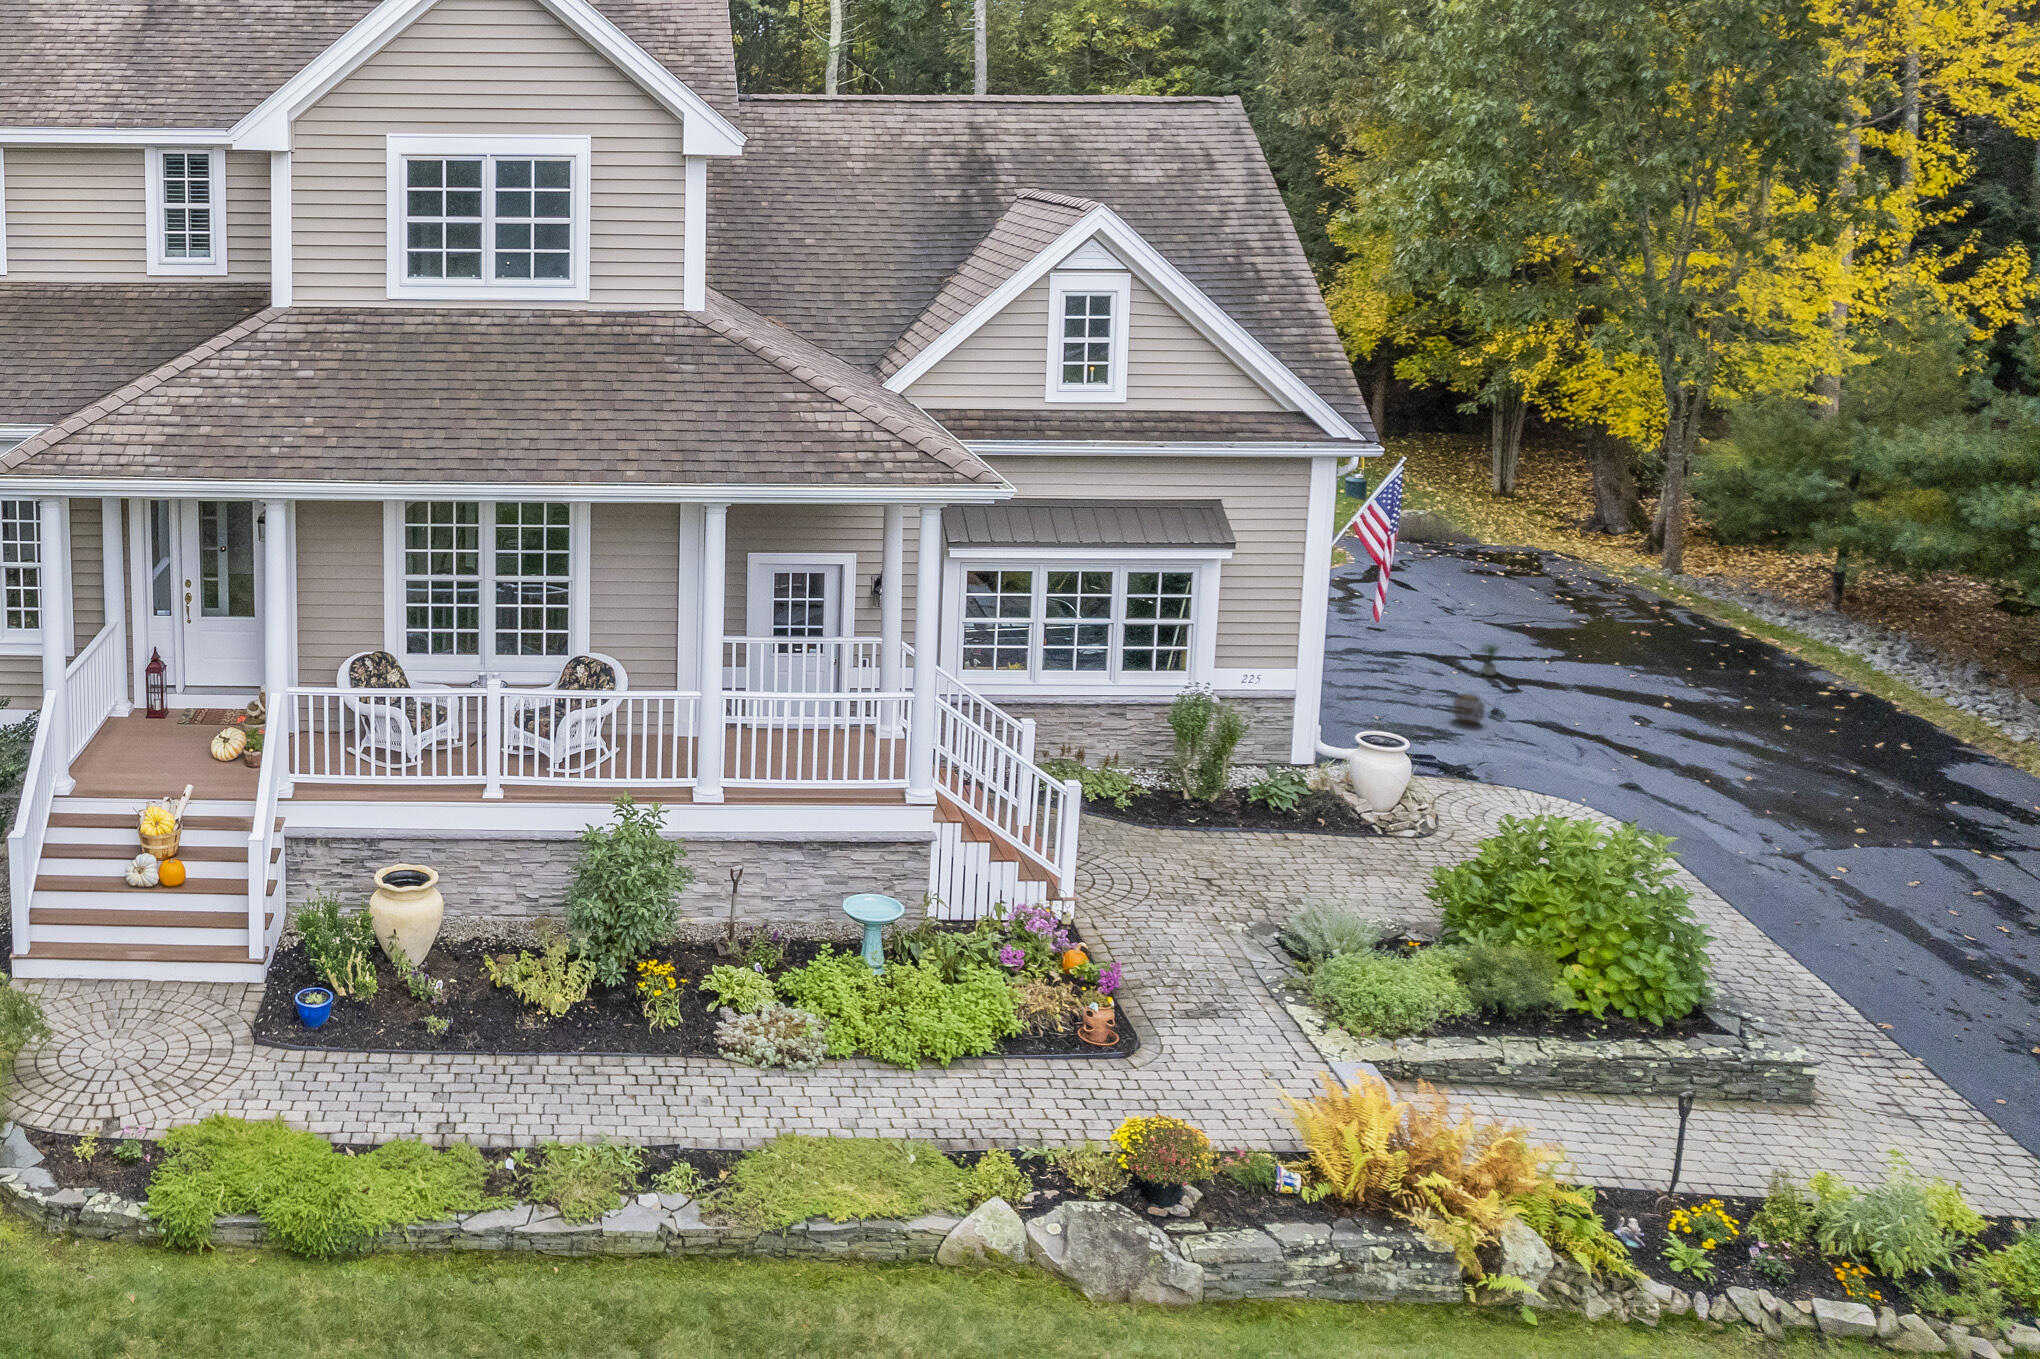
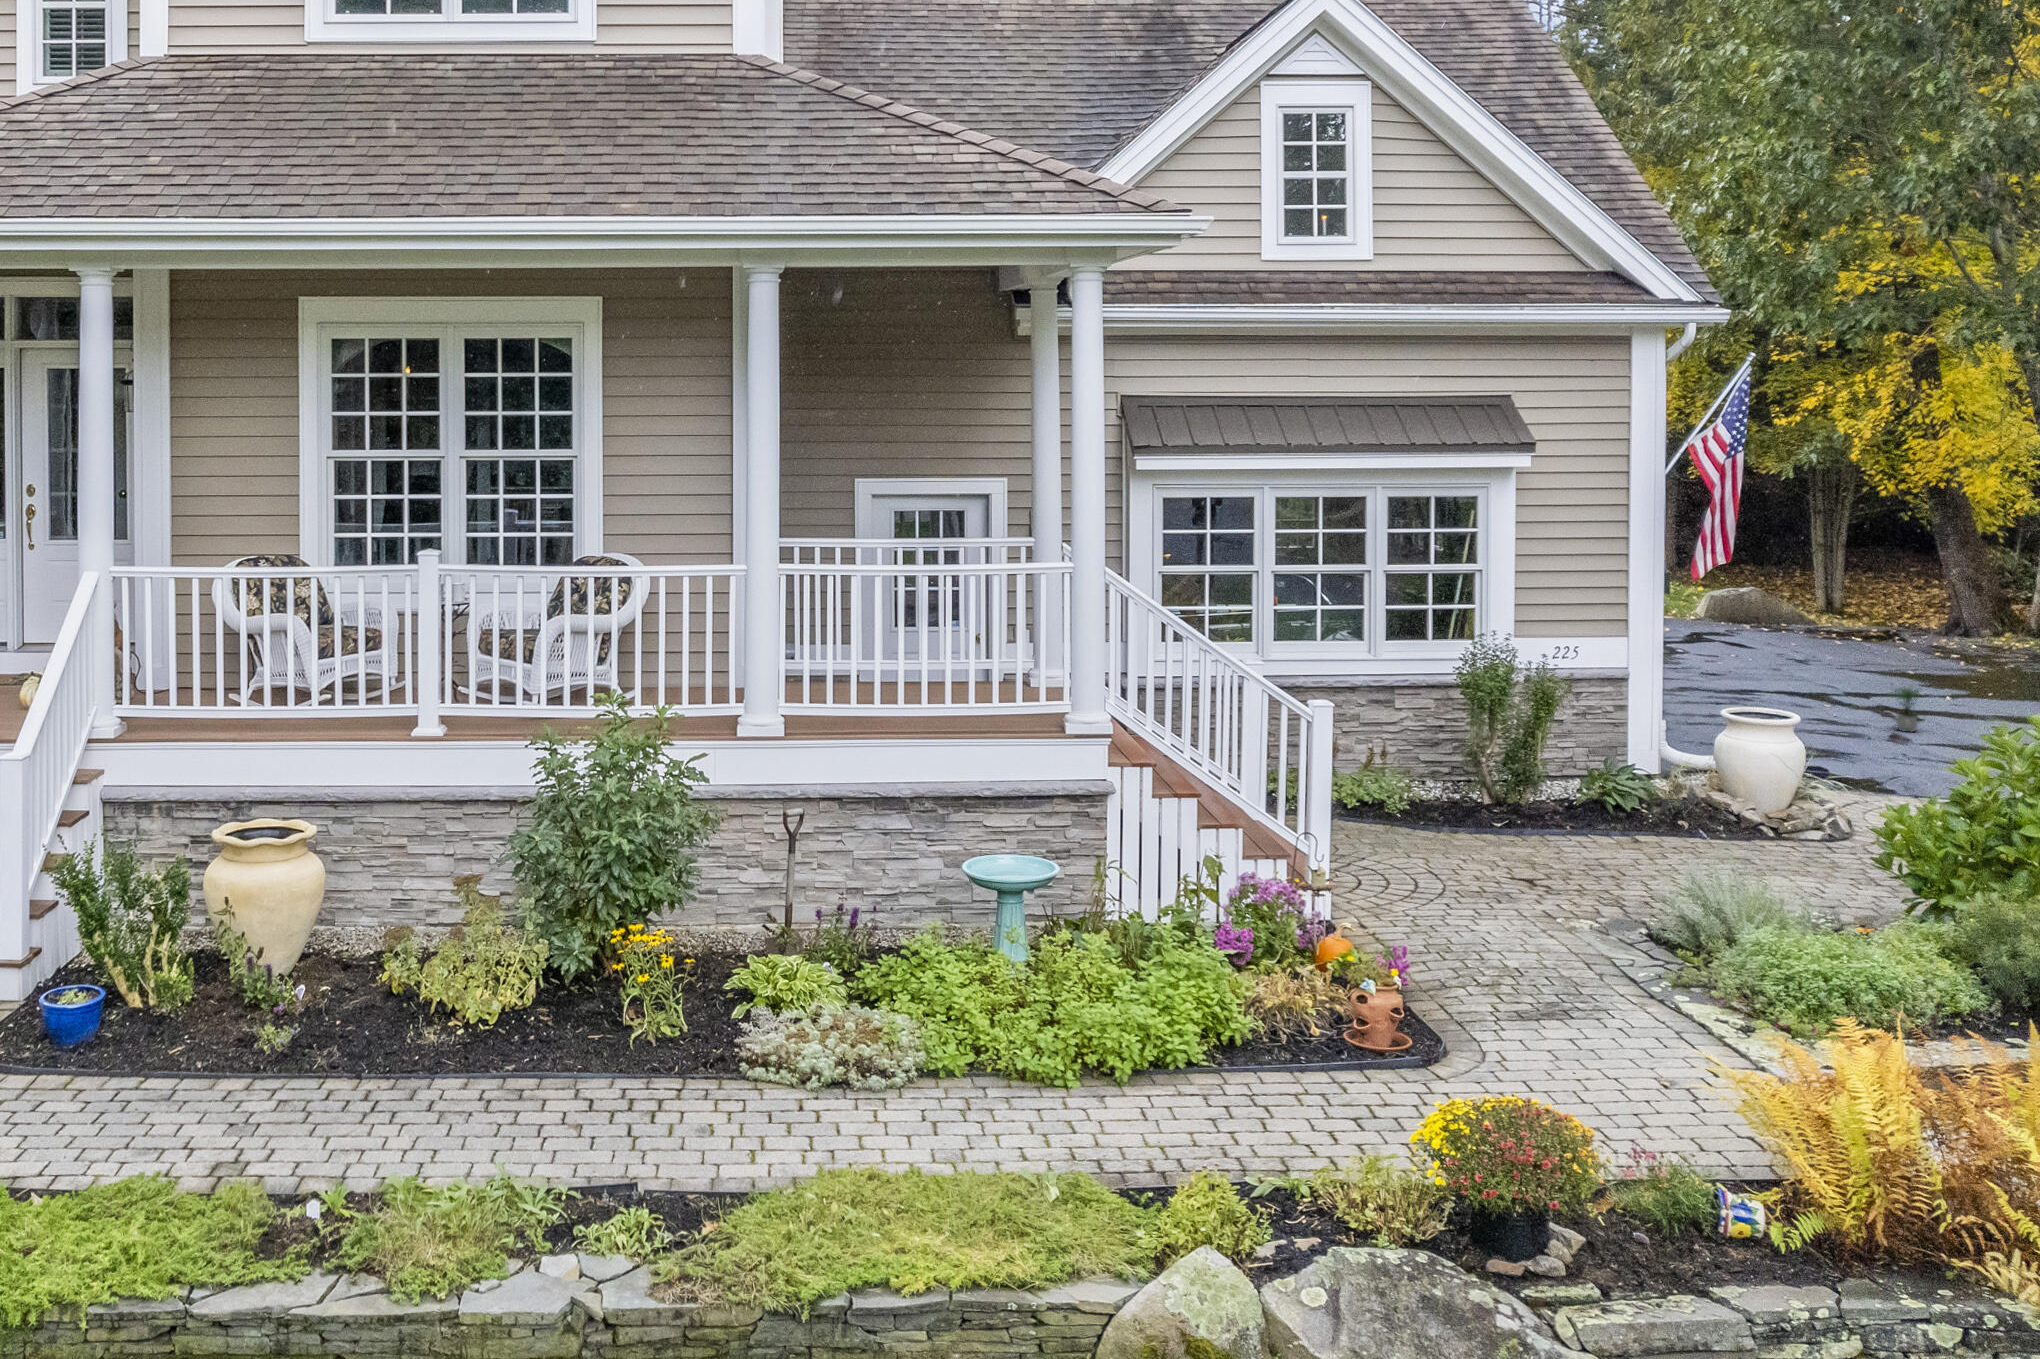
woven basket: present [1453,694,1484,725] -> none [1865,730,1914,775]

